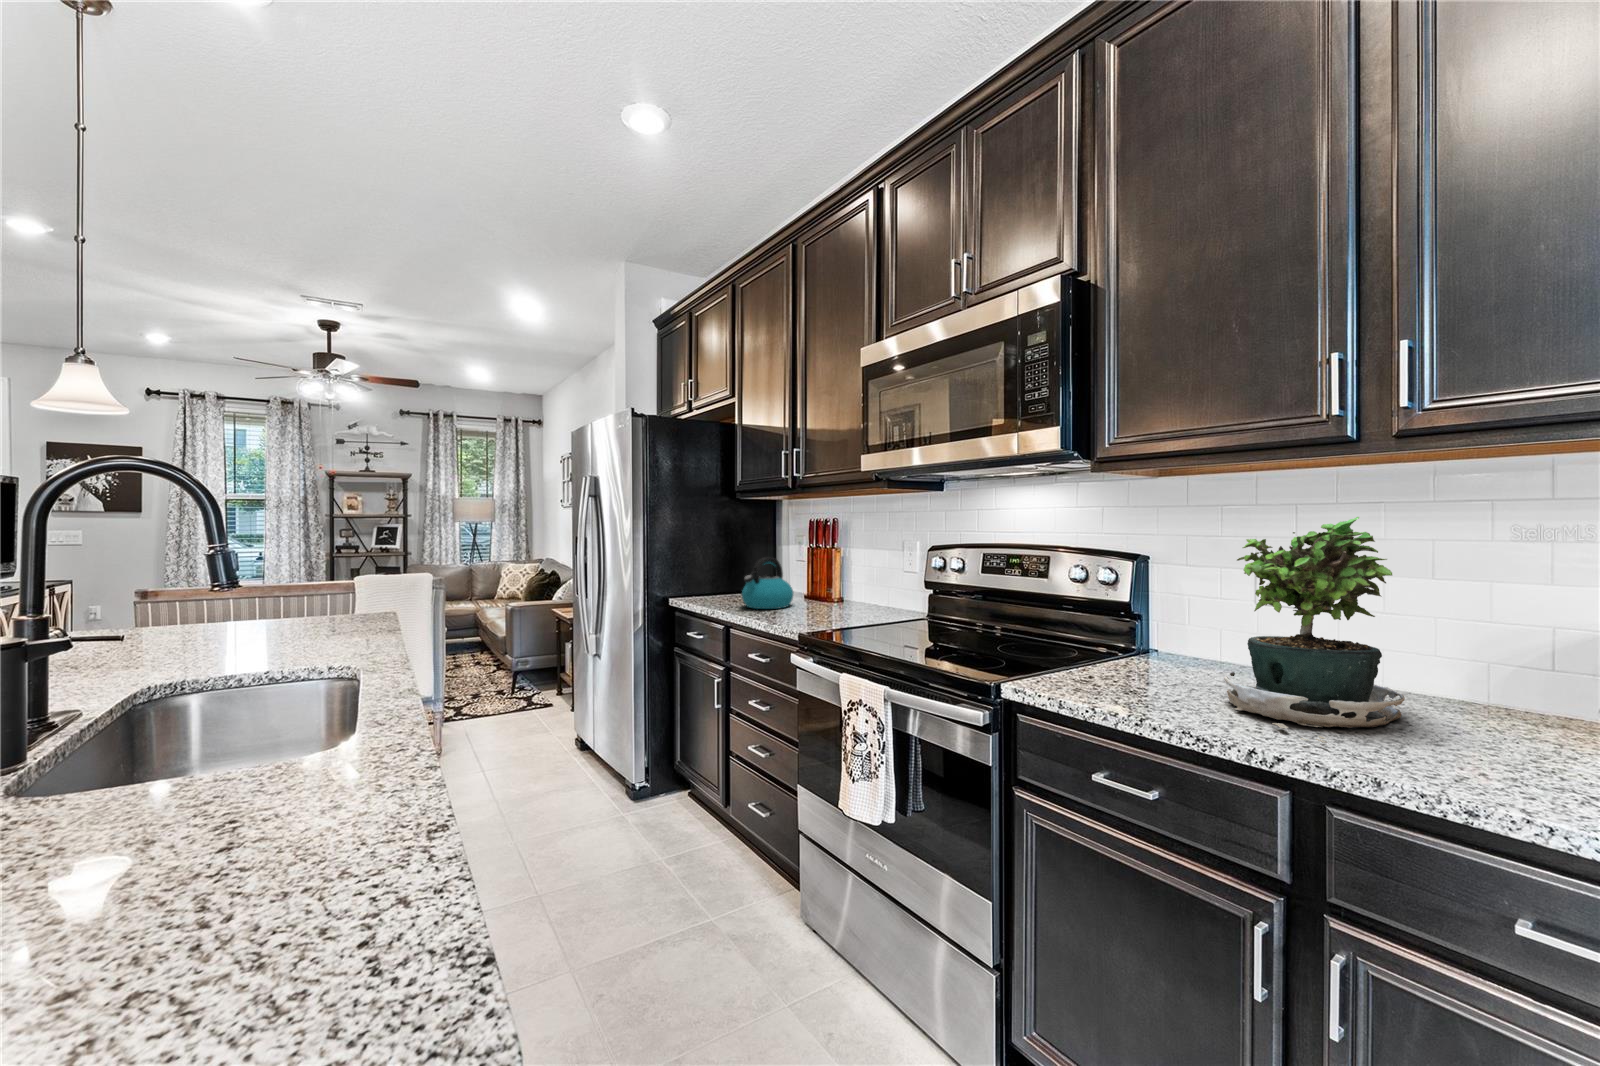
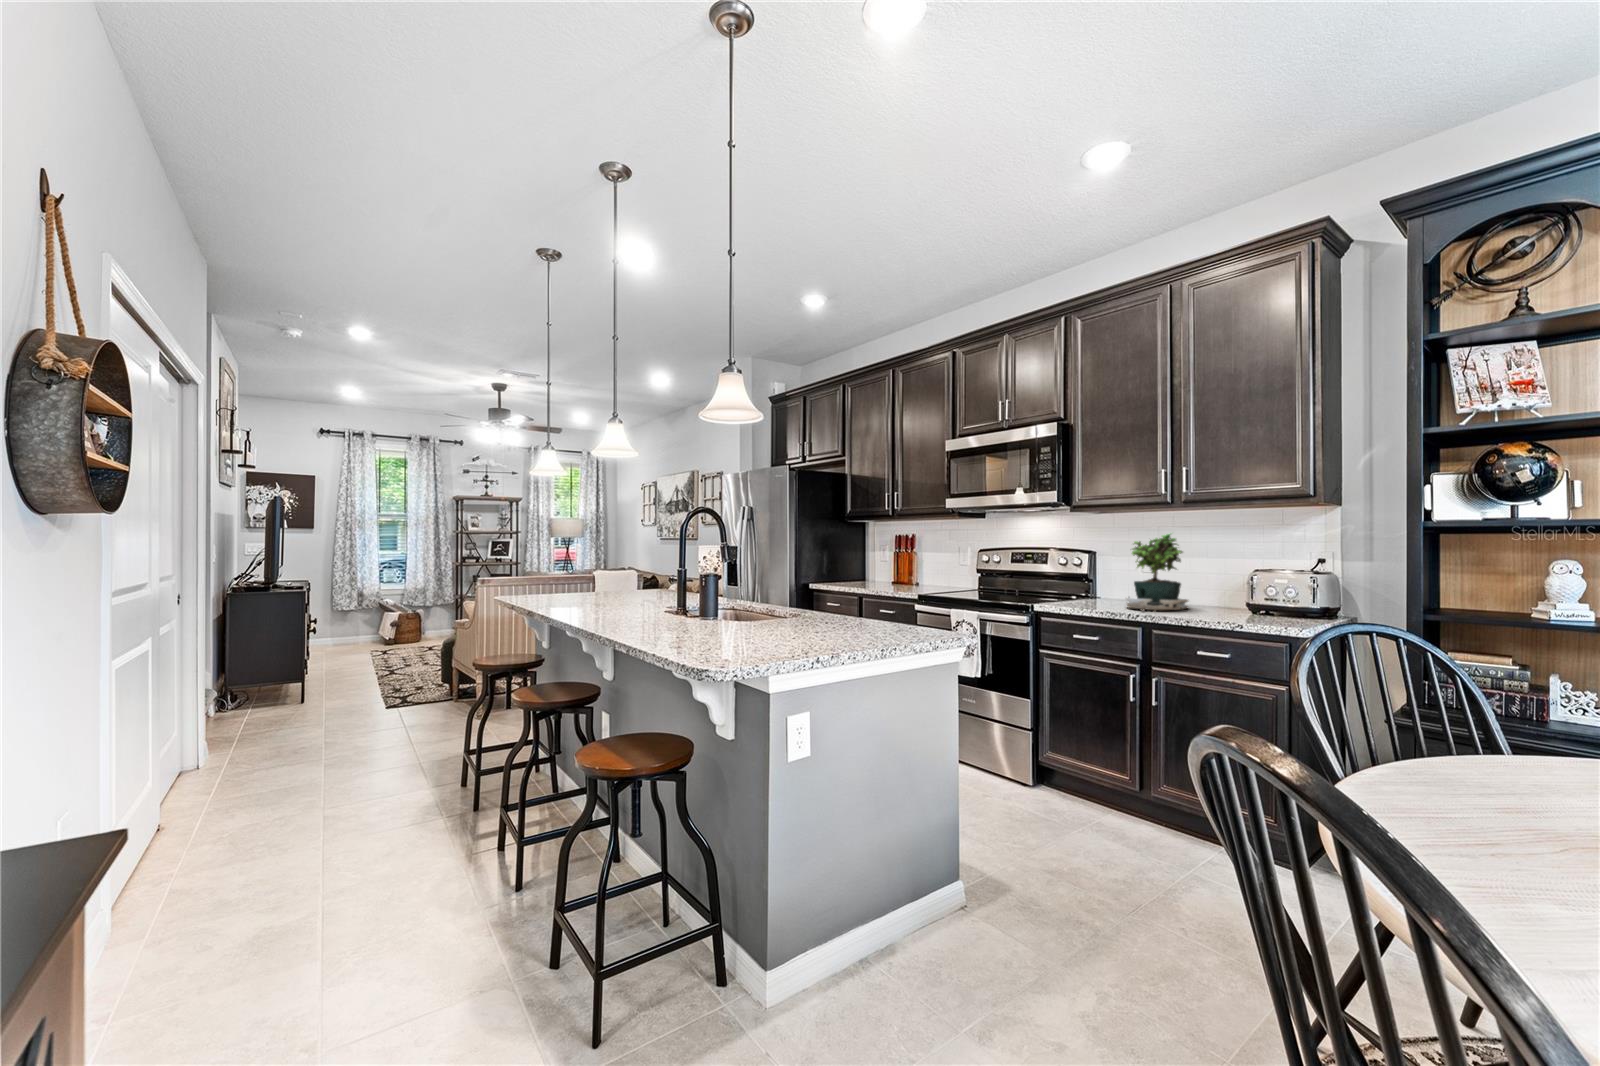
kettle: present [742,557,793,609] -> none [861,557,893,587]

